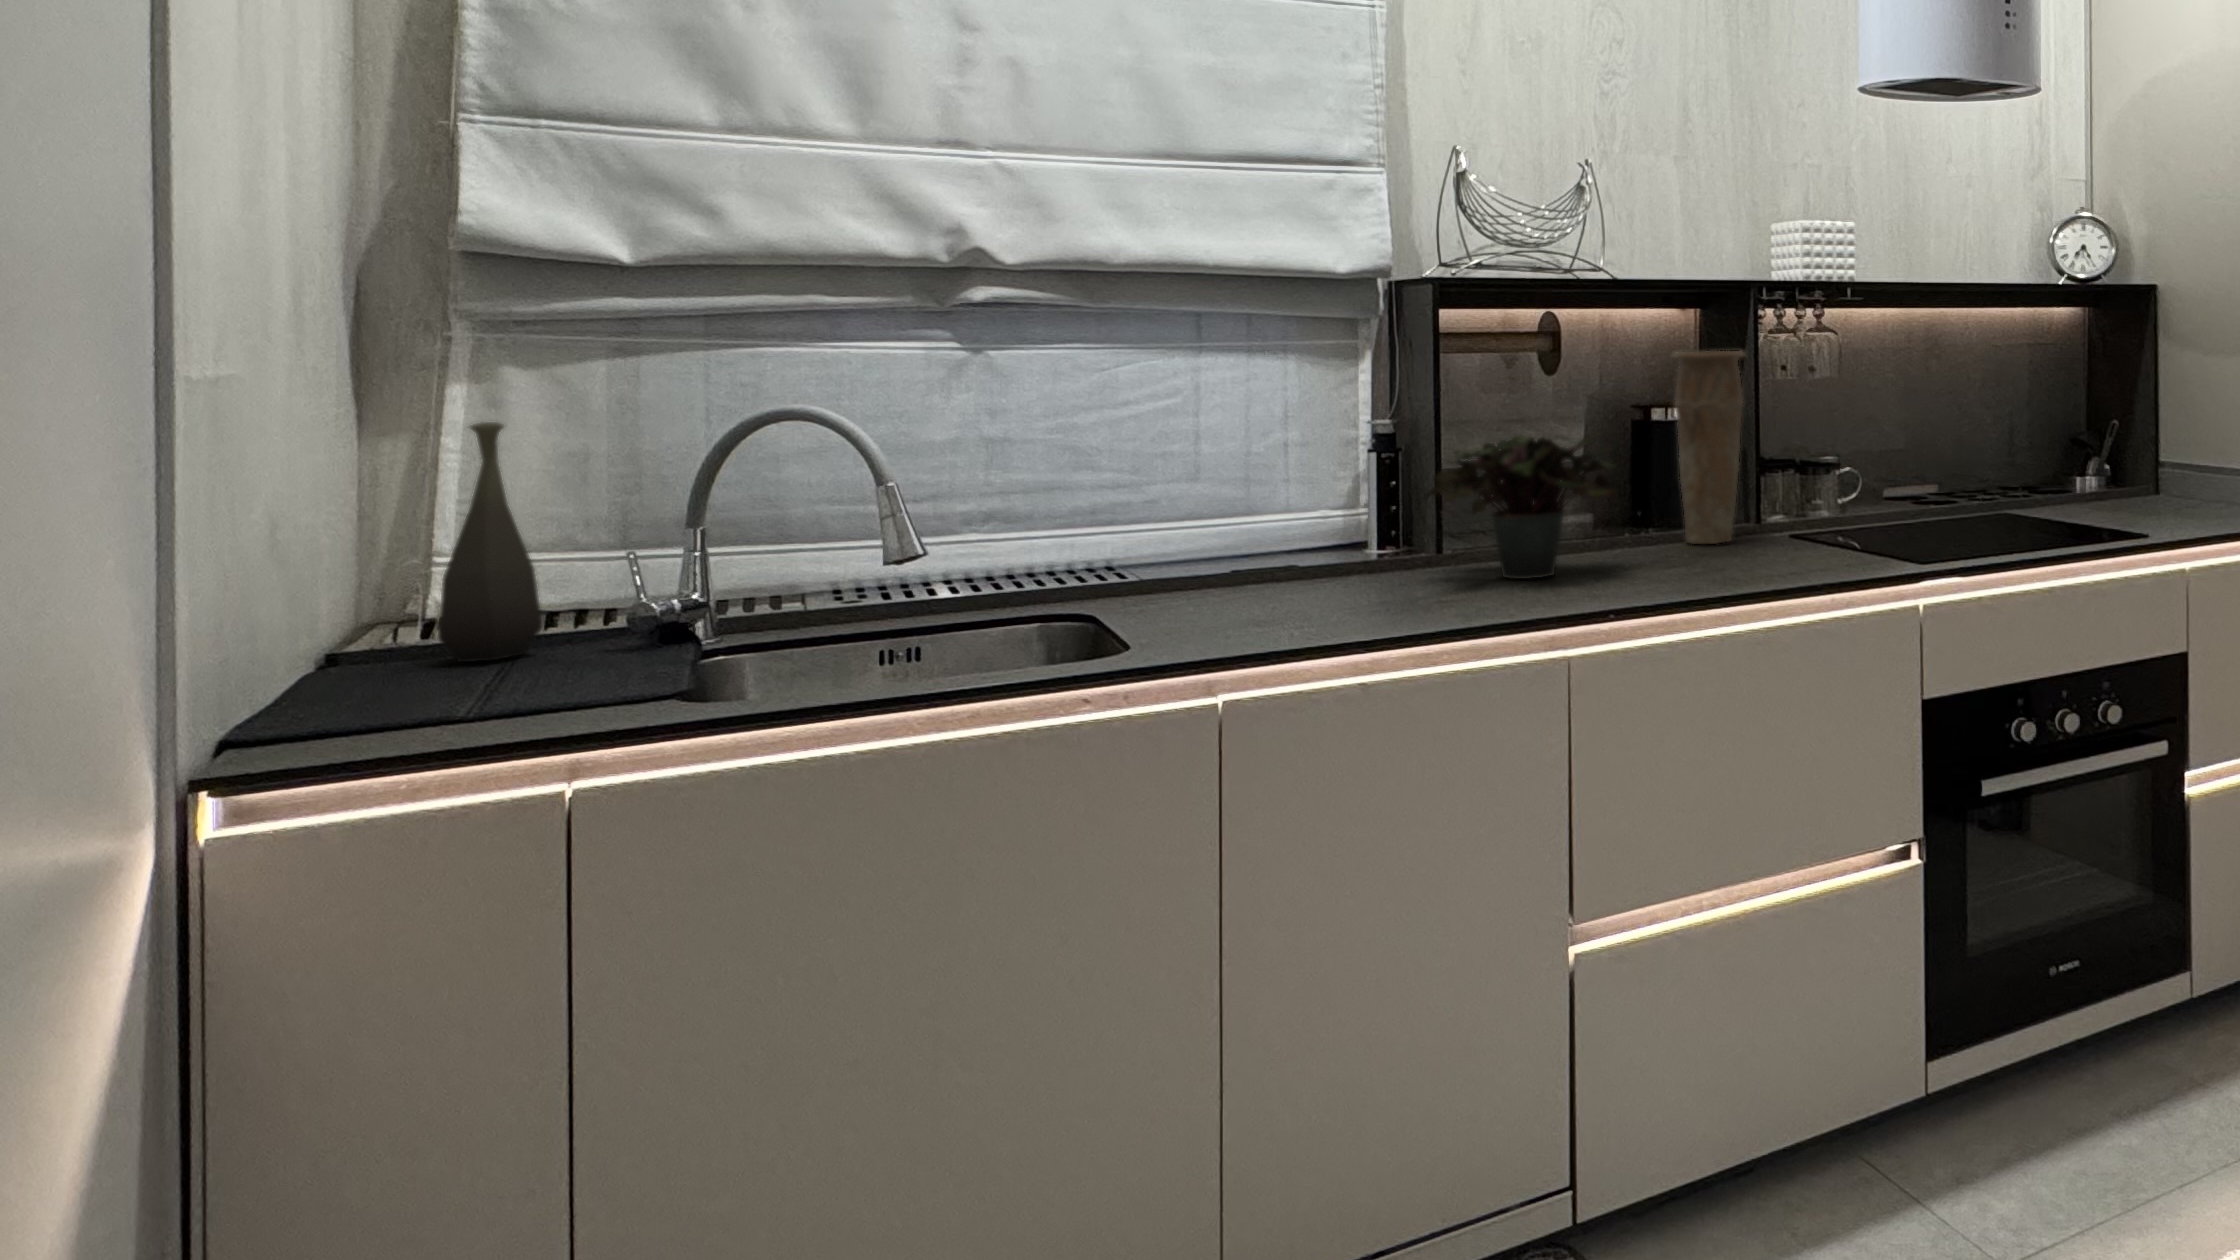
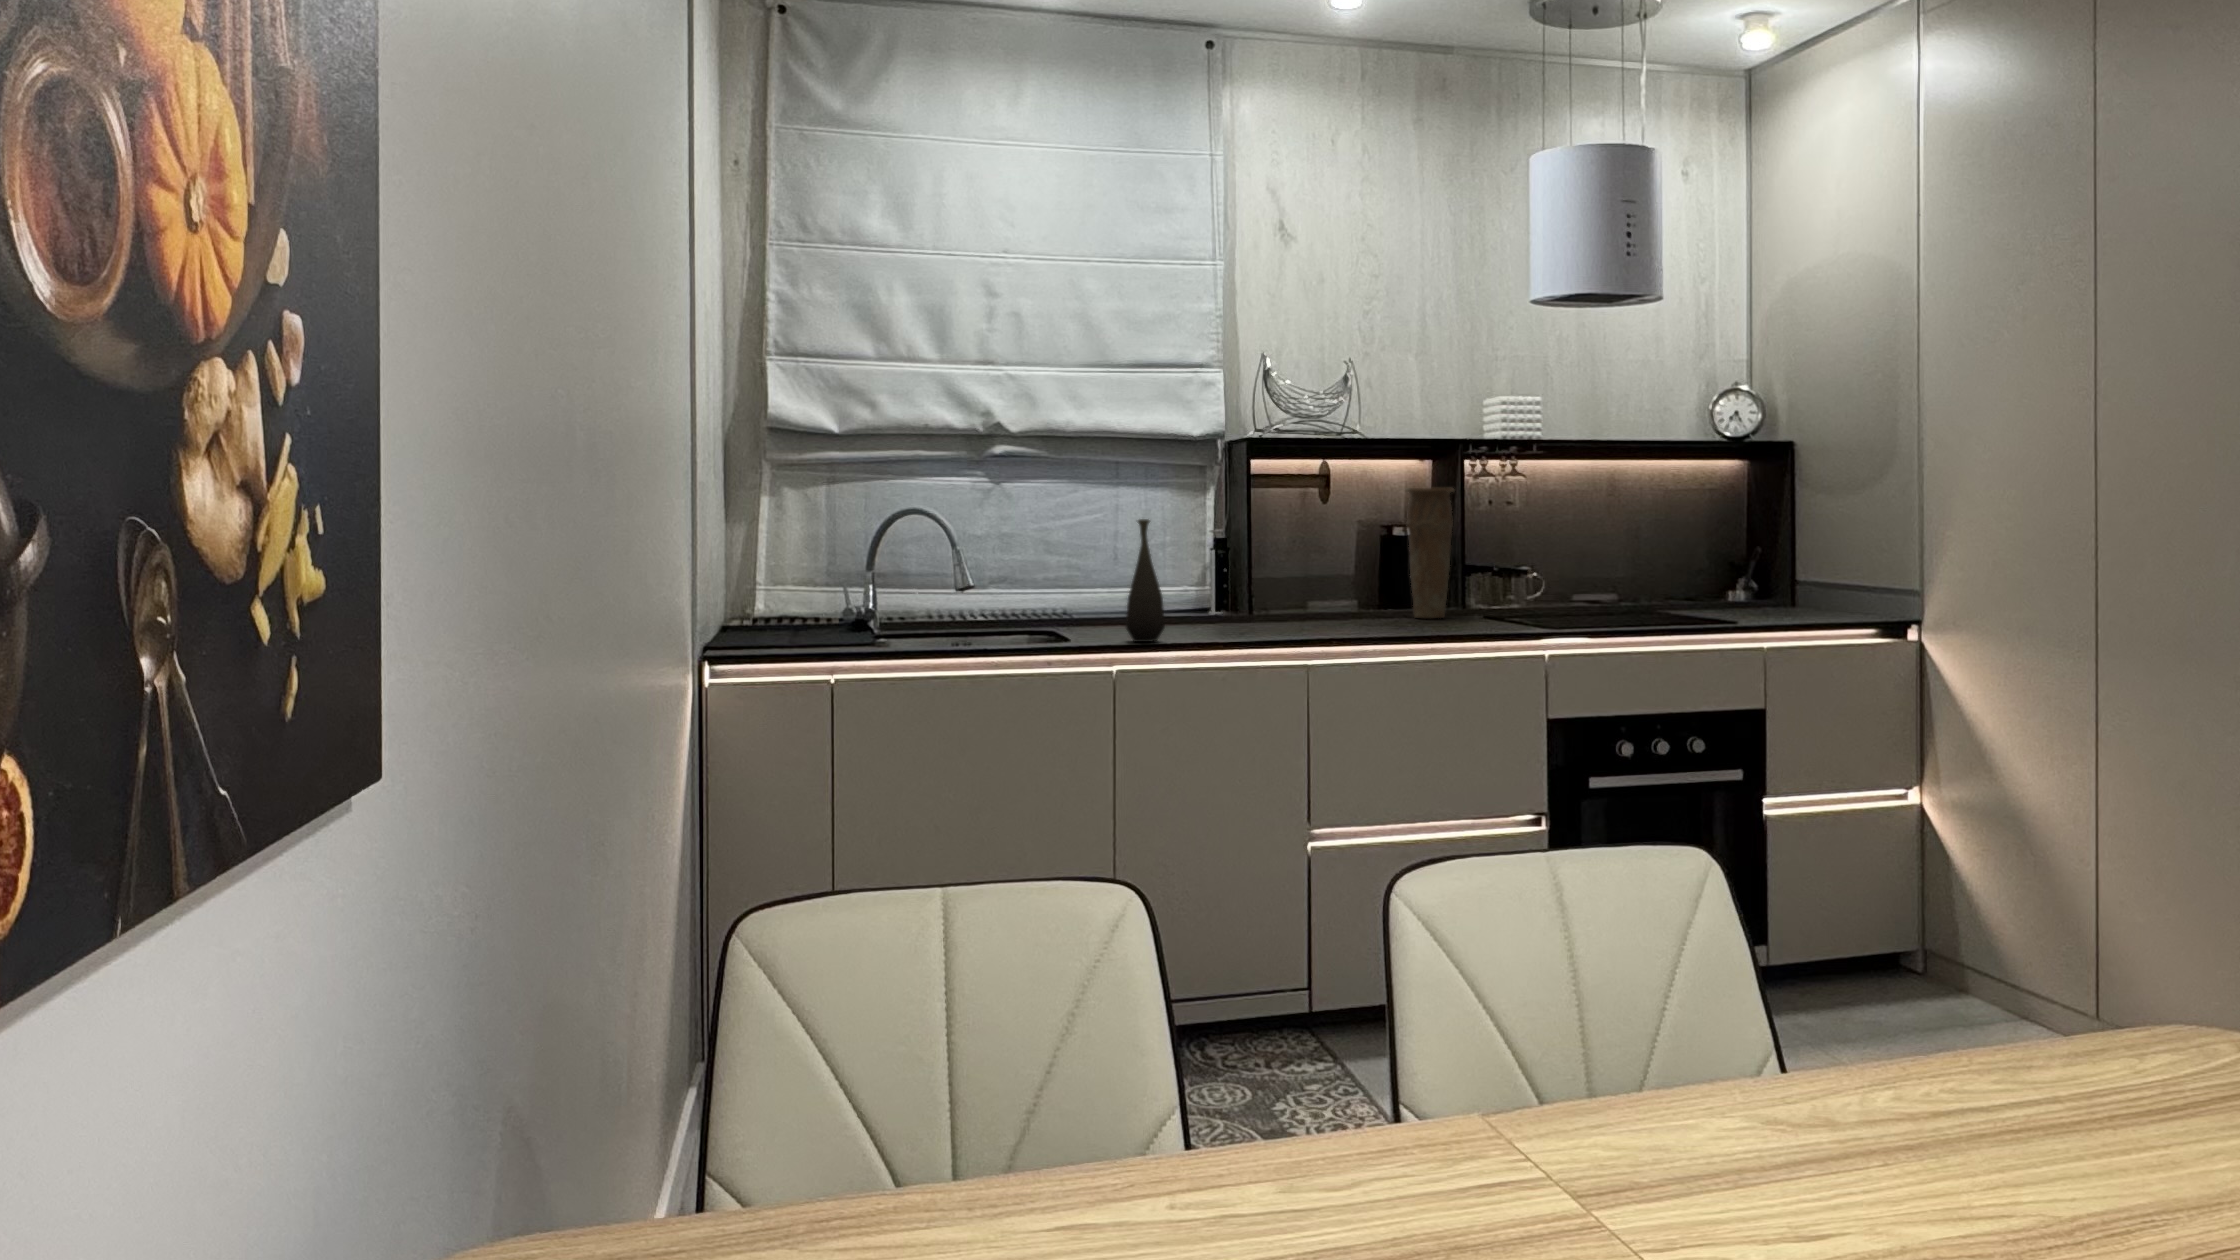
bottle: present [438,422,543,662] -> present [1126,519,1165,642]
potted plant: present [1427,435,1618,579] -> none [1240,537,1359,628]

